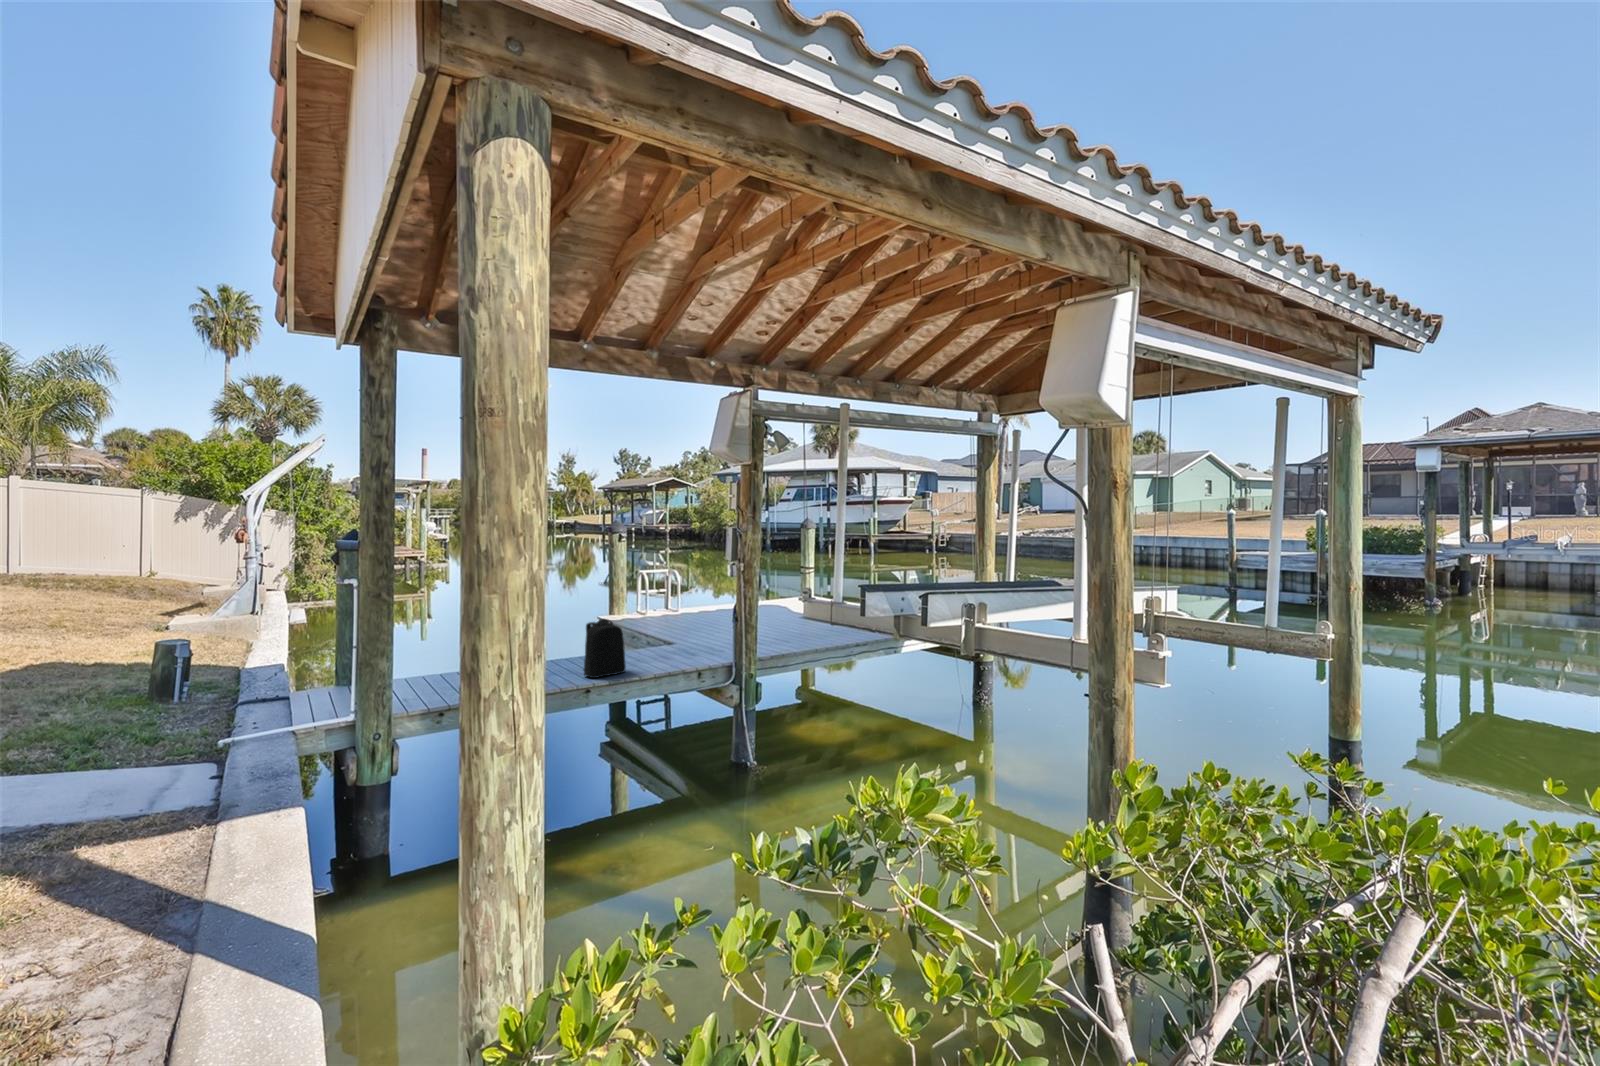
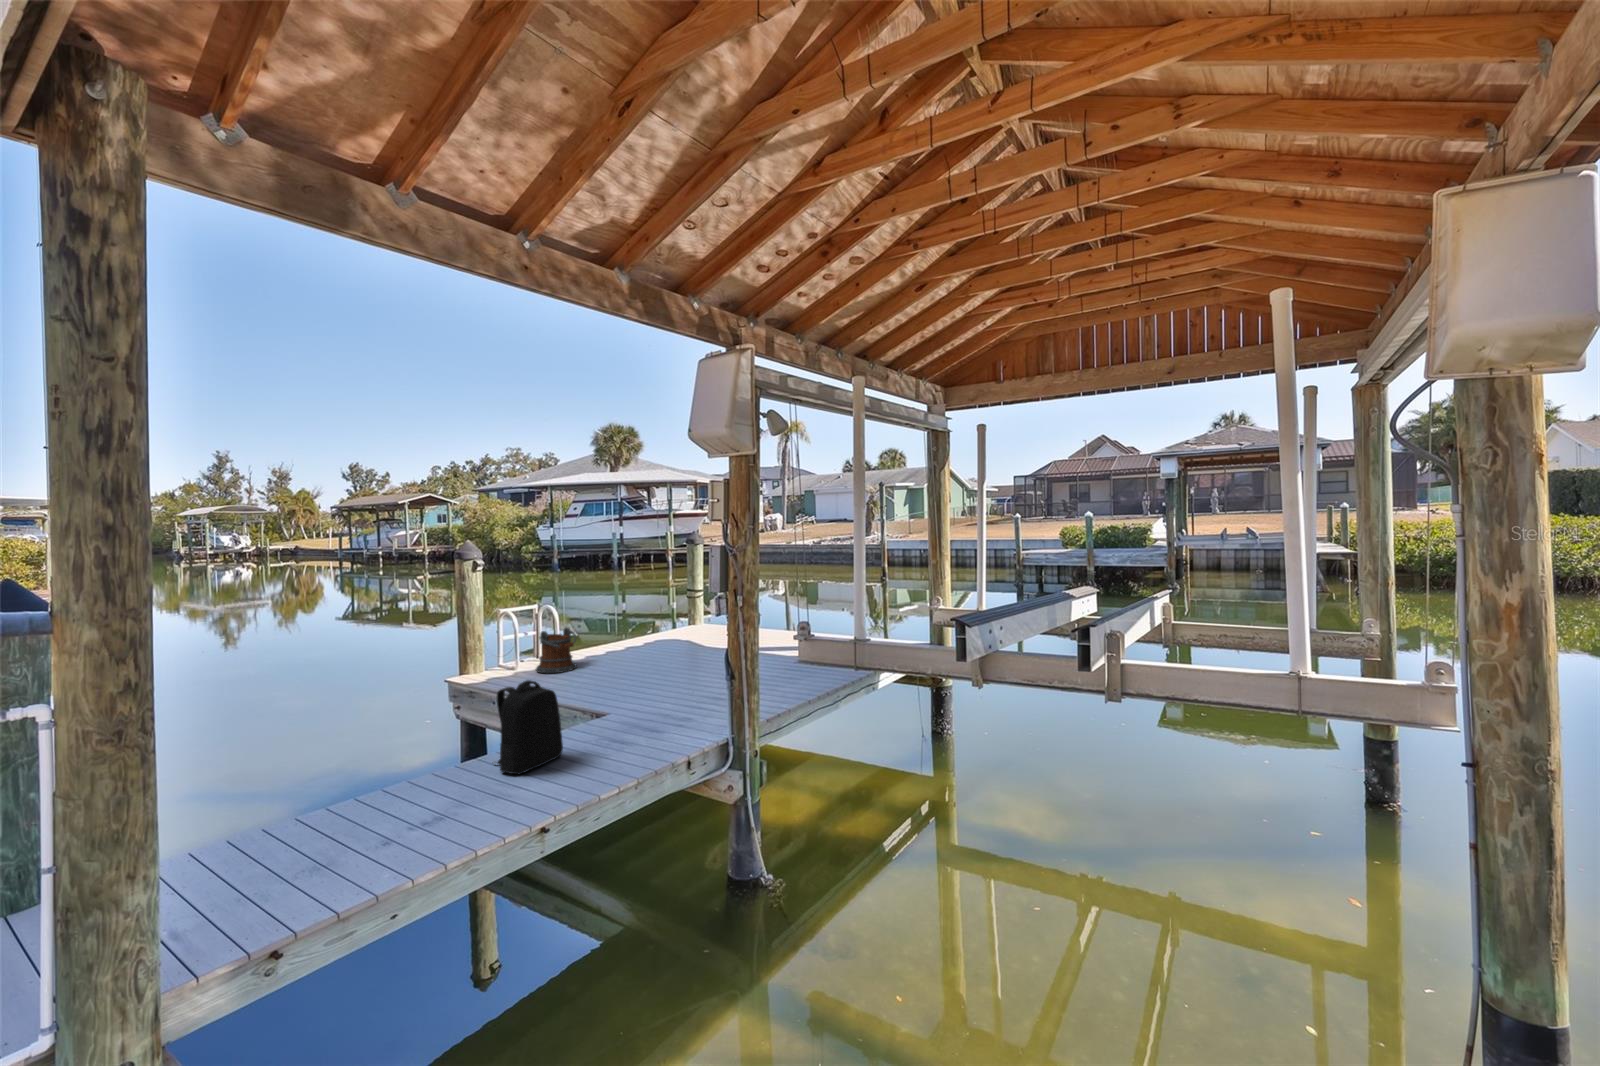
bucket: none [659,593,690,626] -> present [536,628,577,674]

